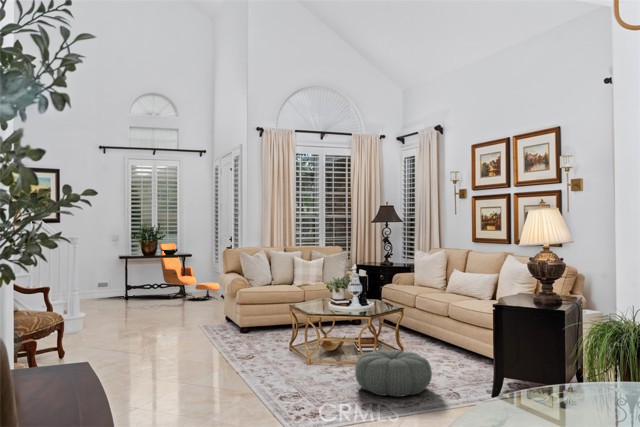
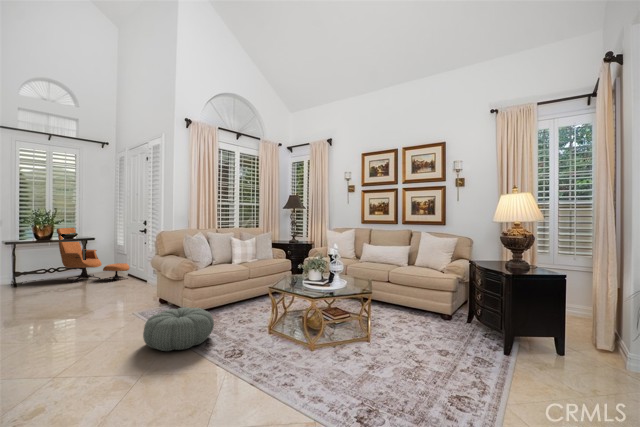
pouf: present [355,350,432,397] -> present [143,307,214,351]

